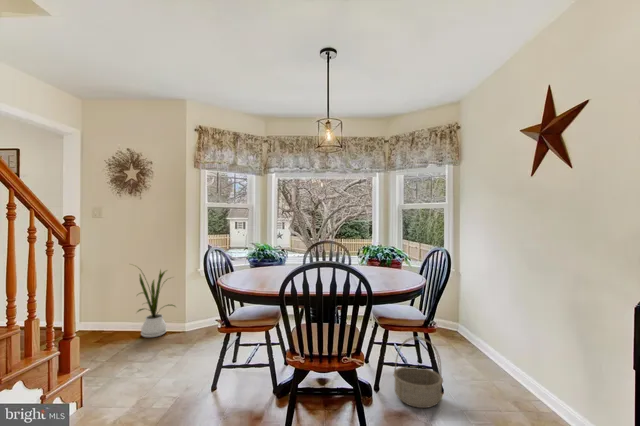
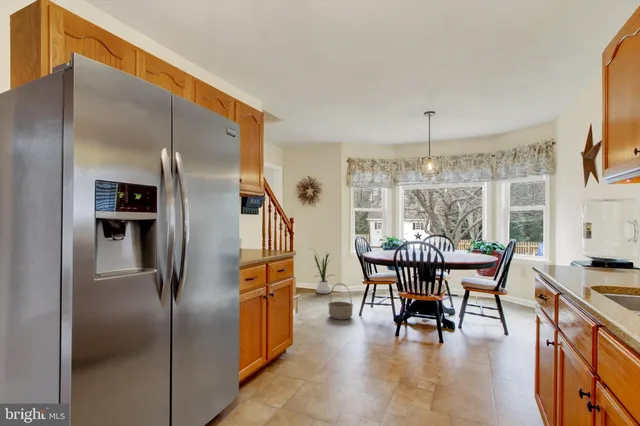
basket: present [393,337,443,408] -> present [328,283,353,320]

